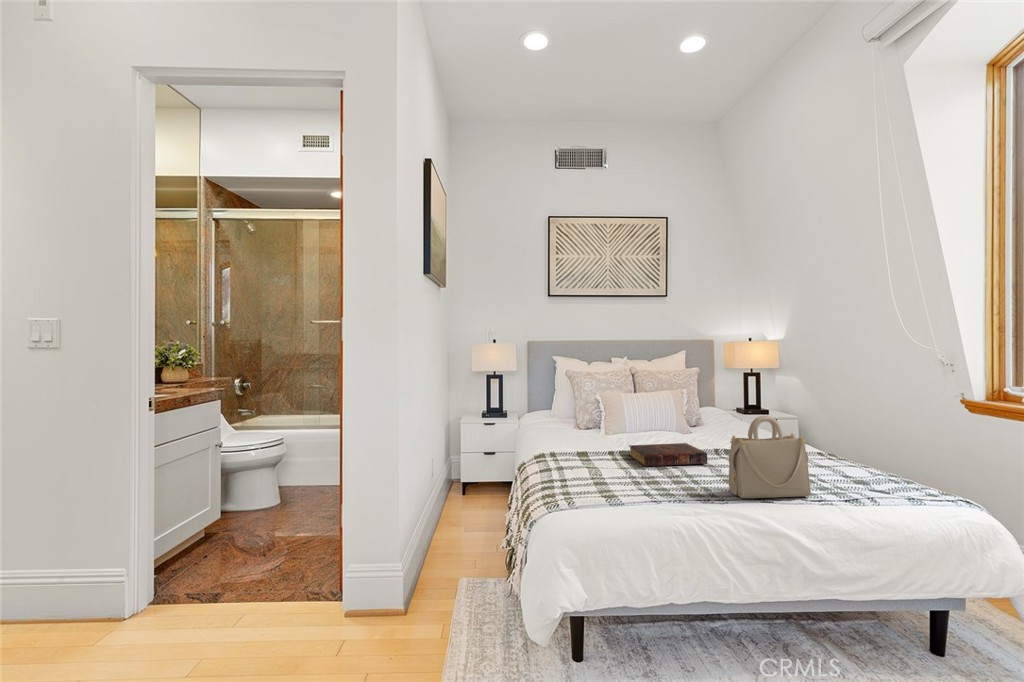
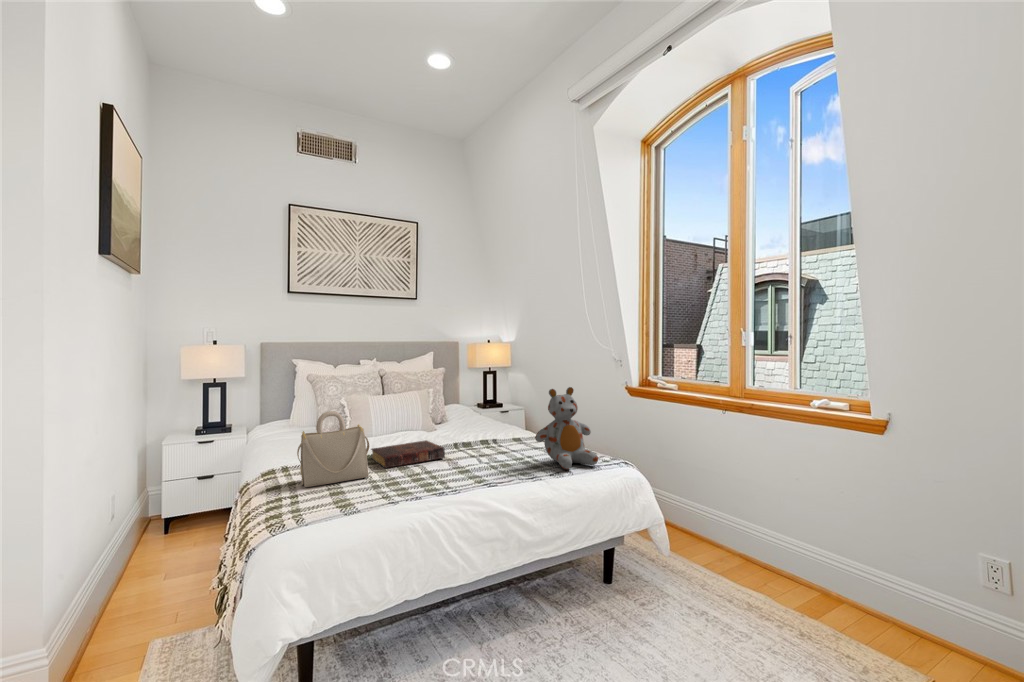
stuffed bear: none [819,398,907,495] -> present [535,387,598,469]
handbag: present [729,416,811,498] -> present [297,411,369,487]

